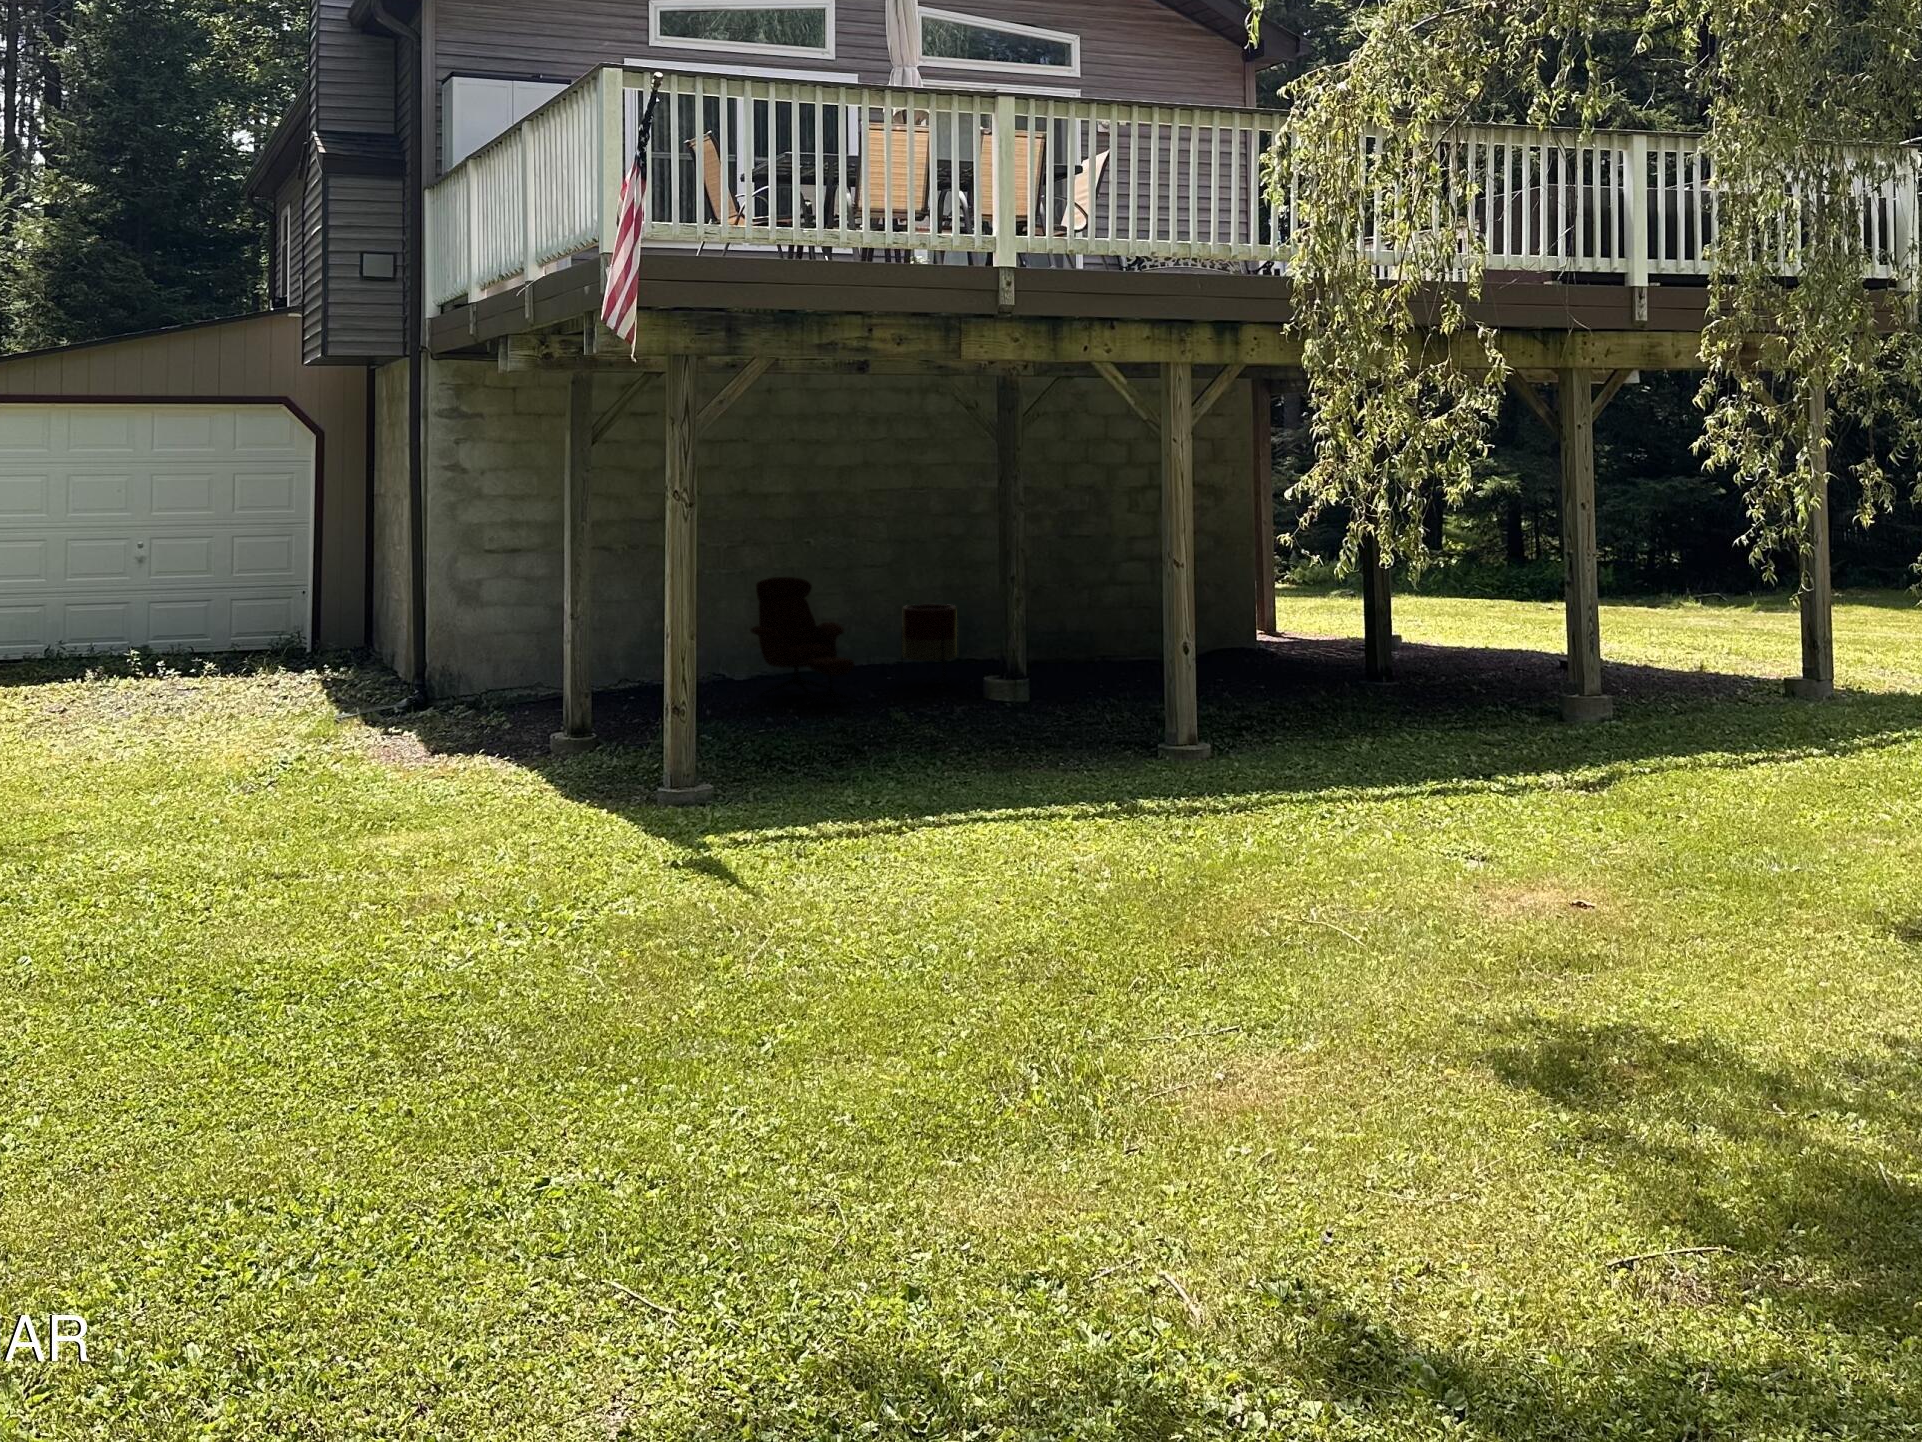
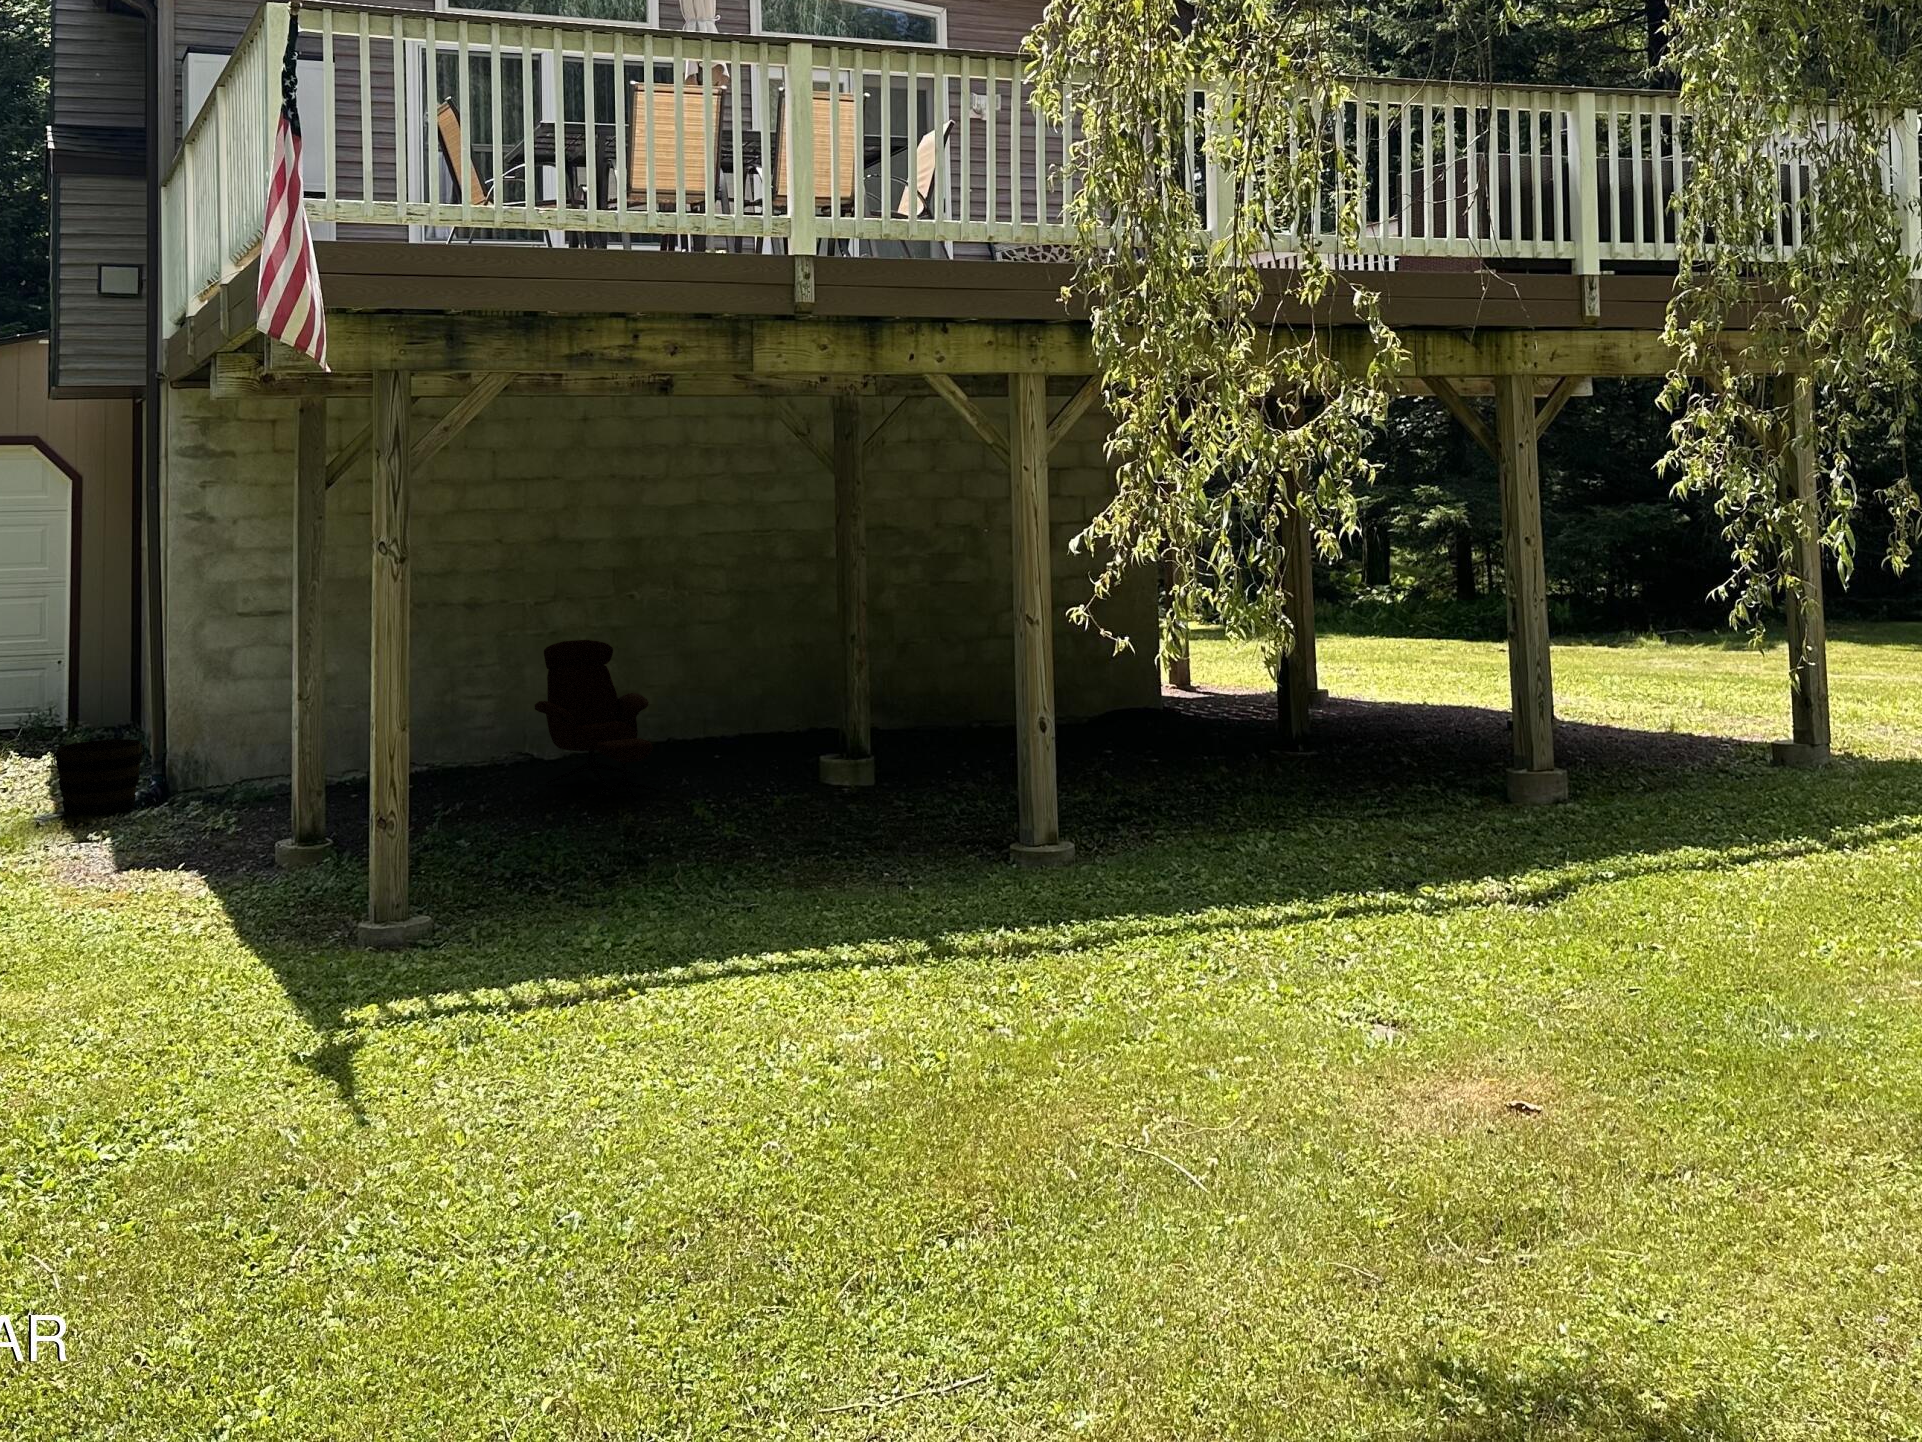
planter: present [901,604,957,677] -> none [724,668,791,764]
bucket: none [362,652,433,712] -> present [54,739,145,815]

